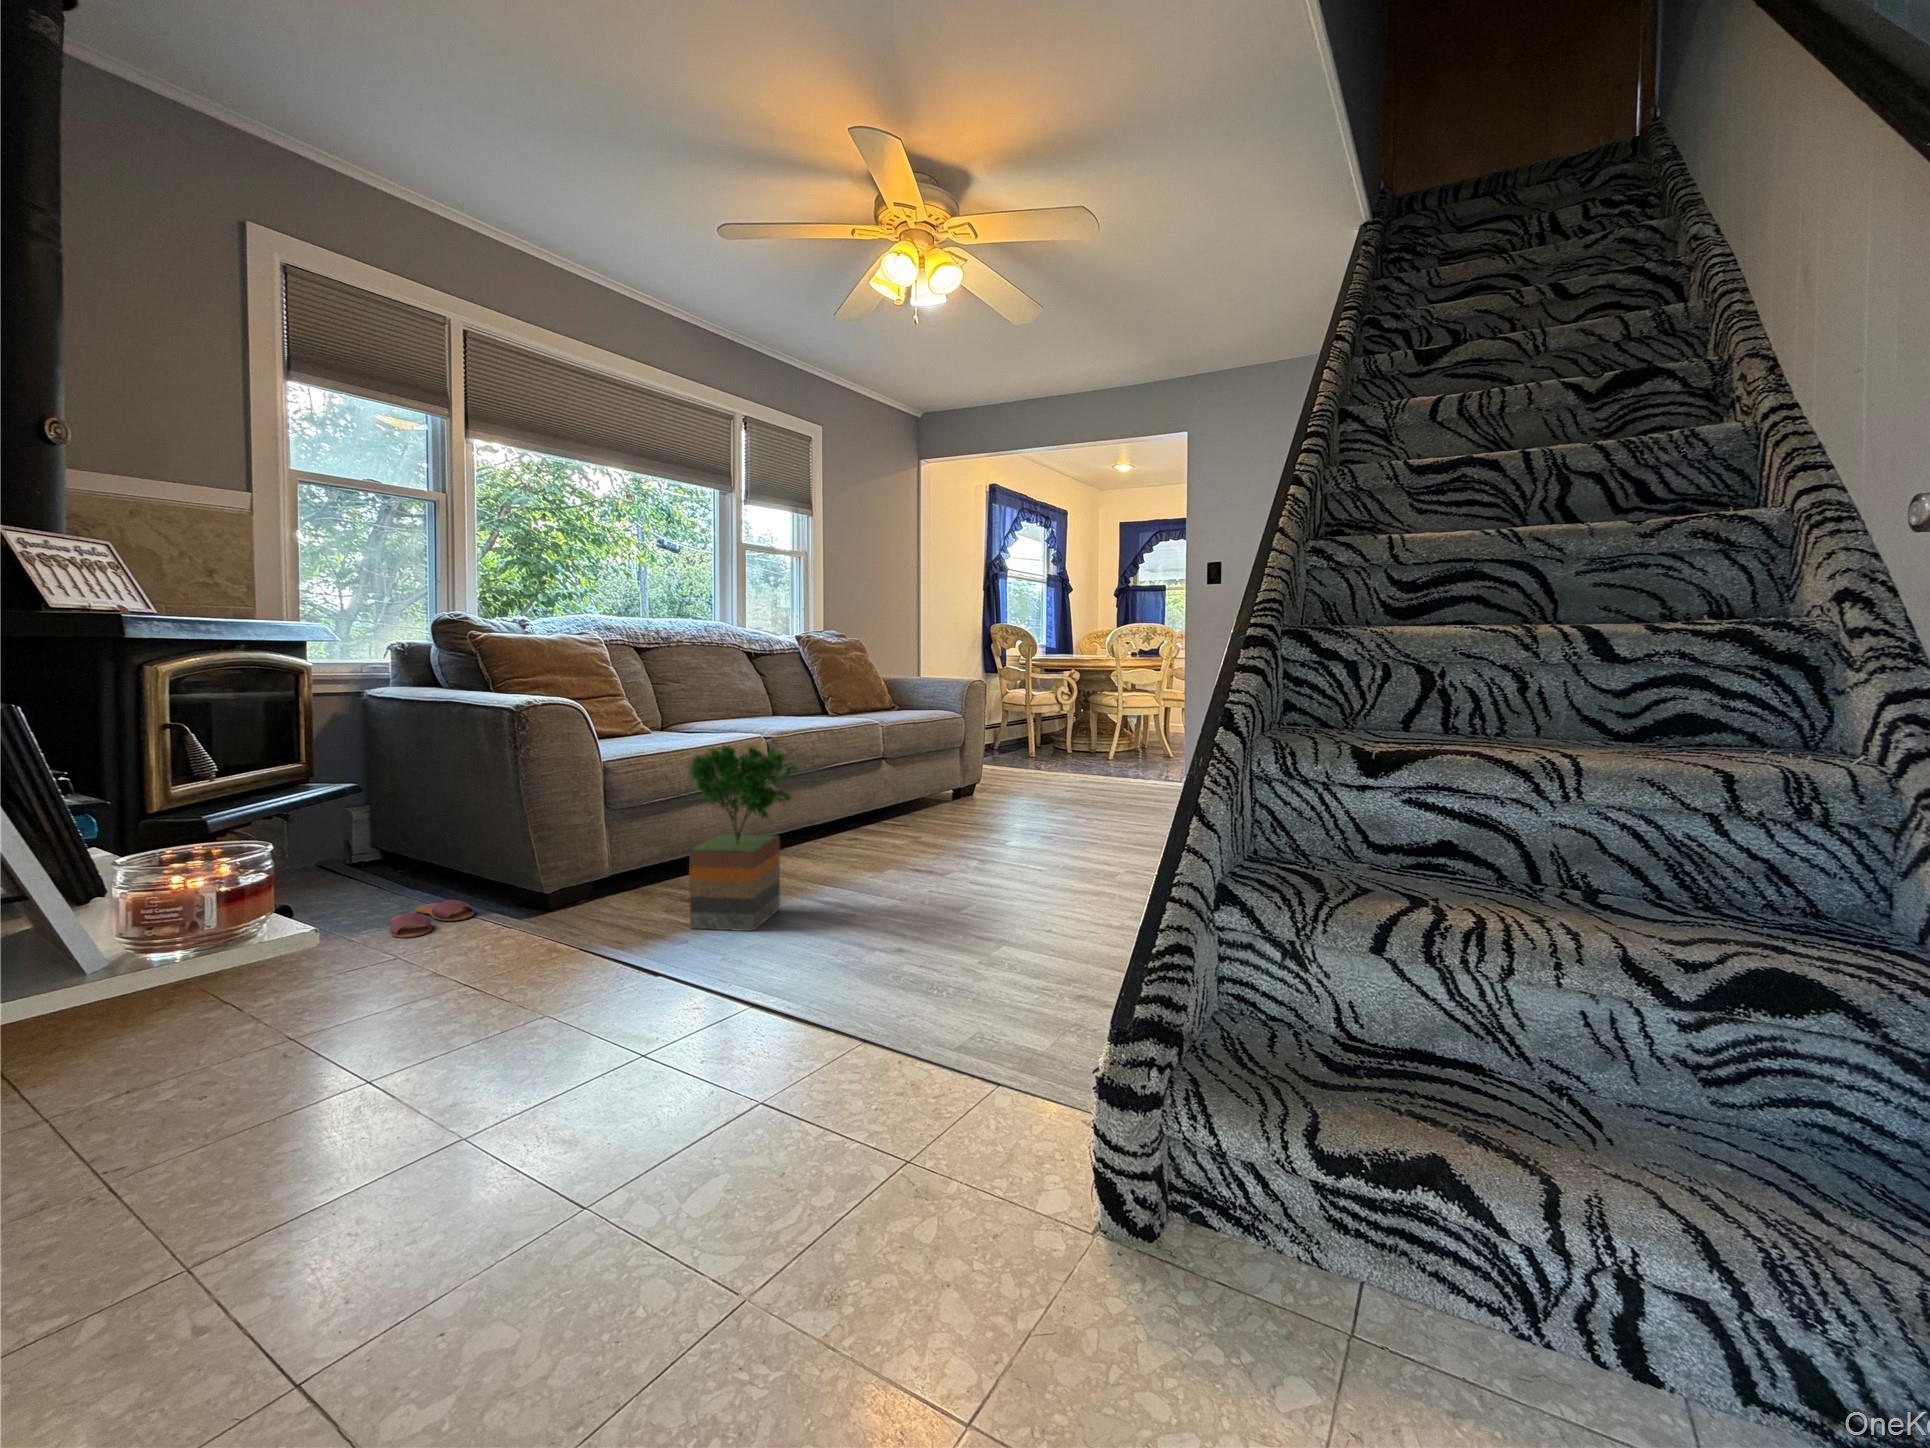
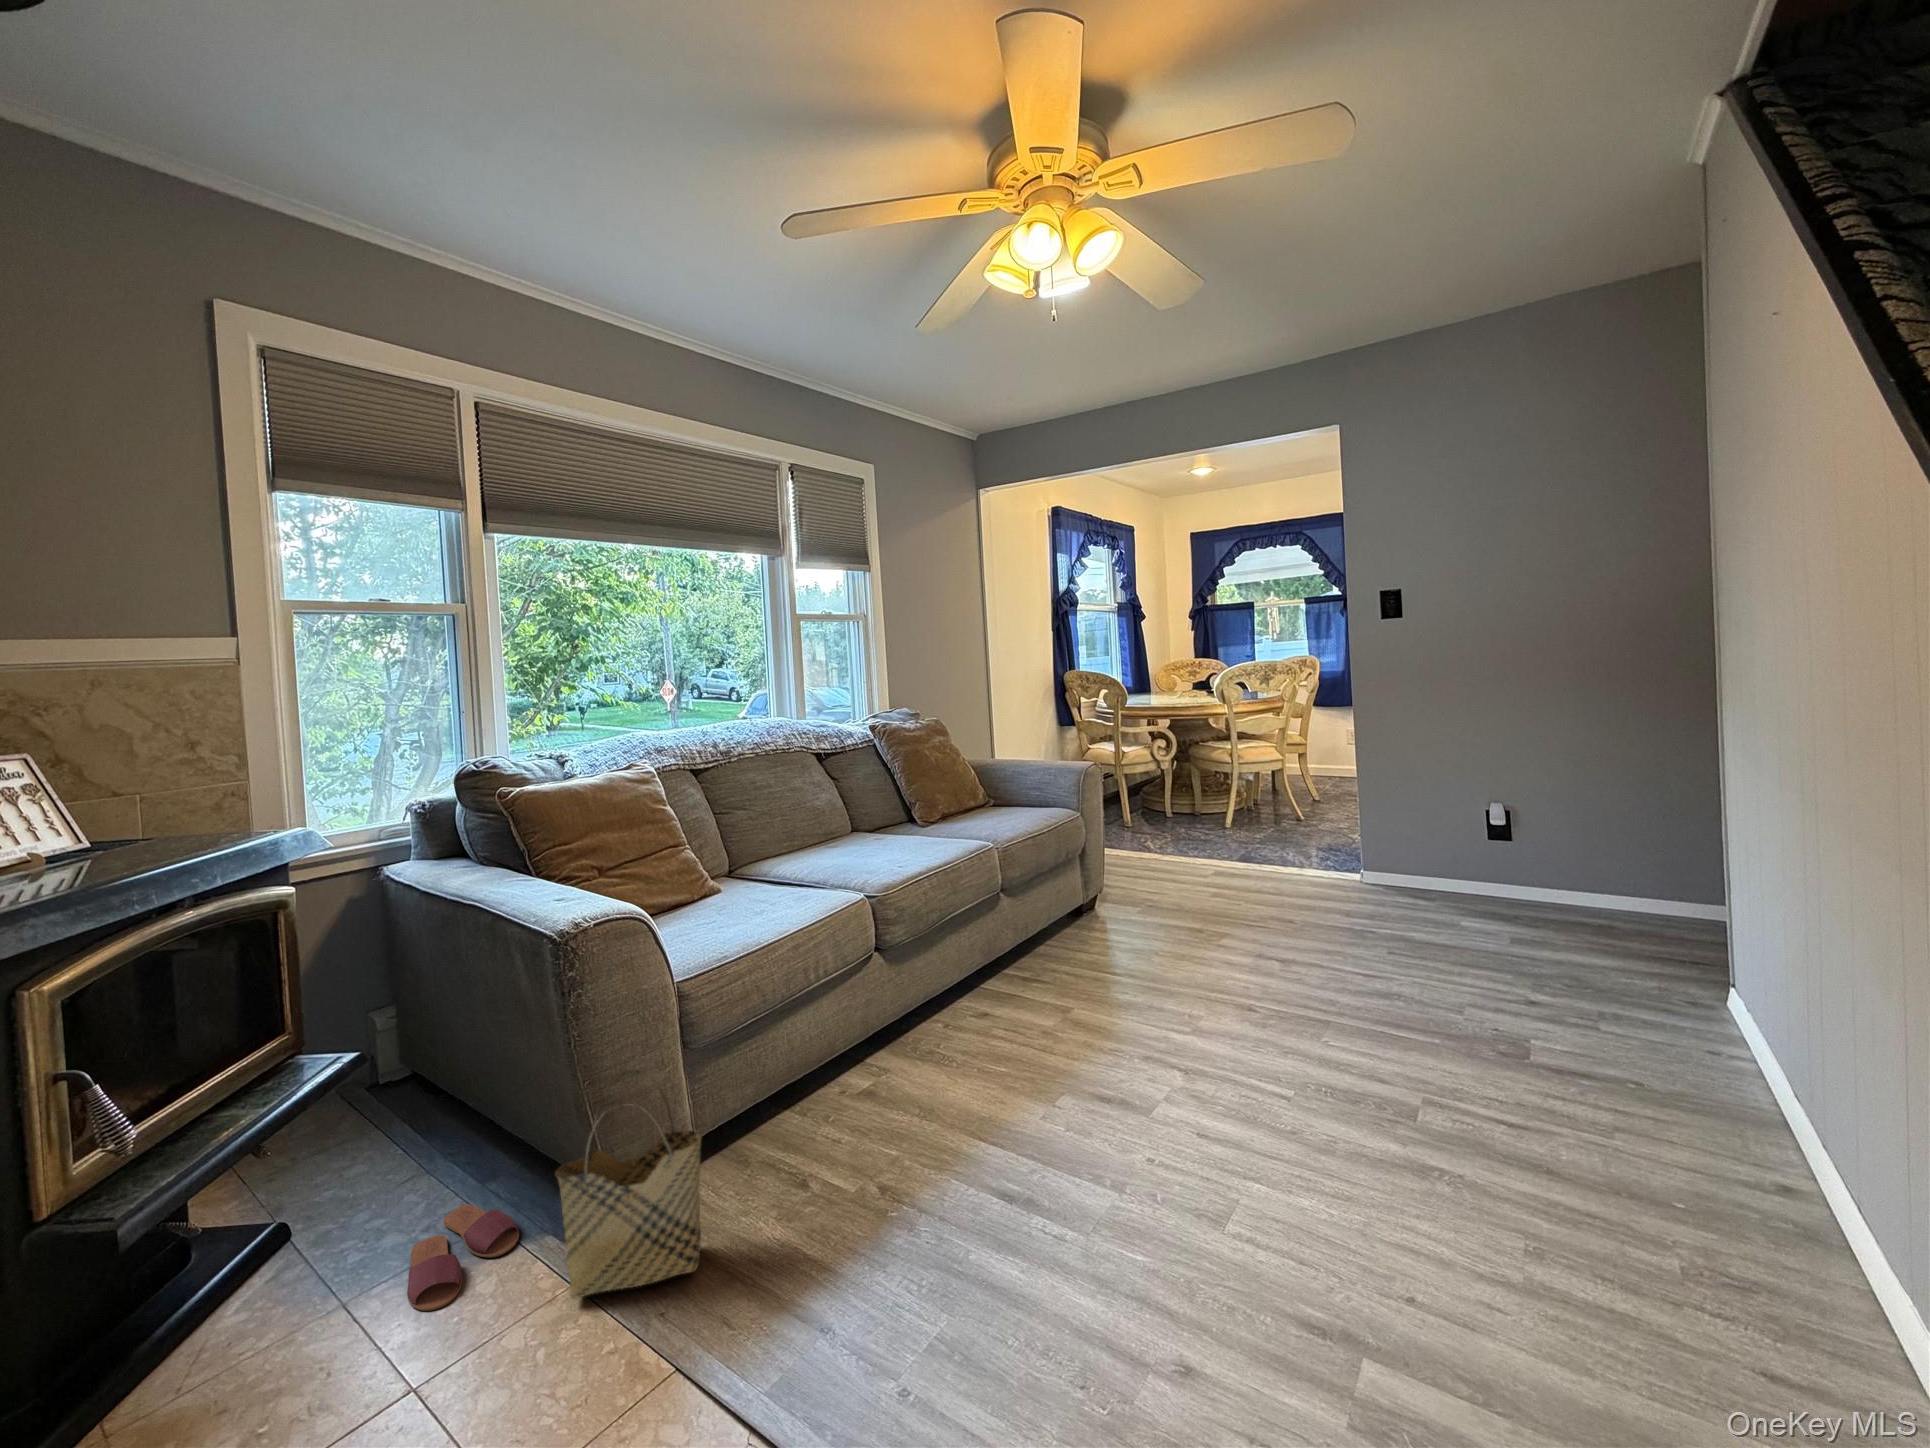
potted tree: present [689,745,799,931] -> none [799,987,983,1317]
woven basket: none [504,796,612,929] -> present [555,1070,701,1299]

